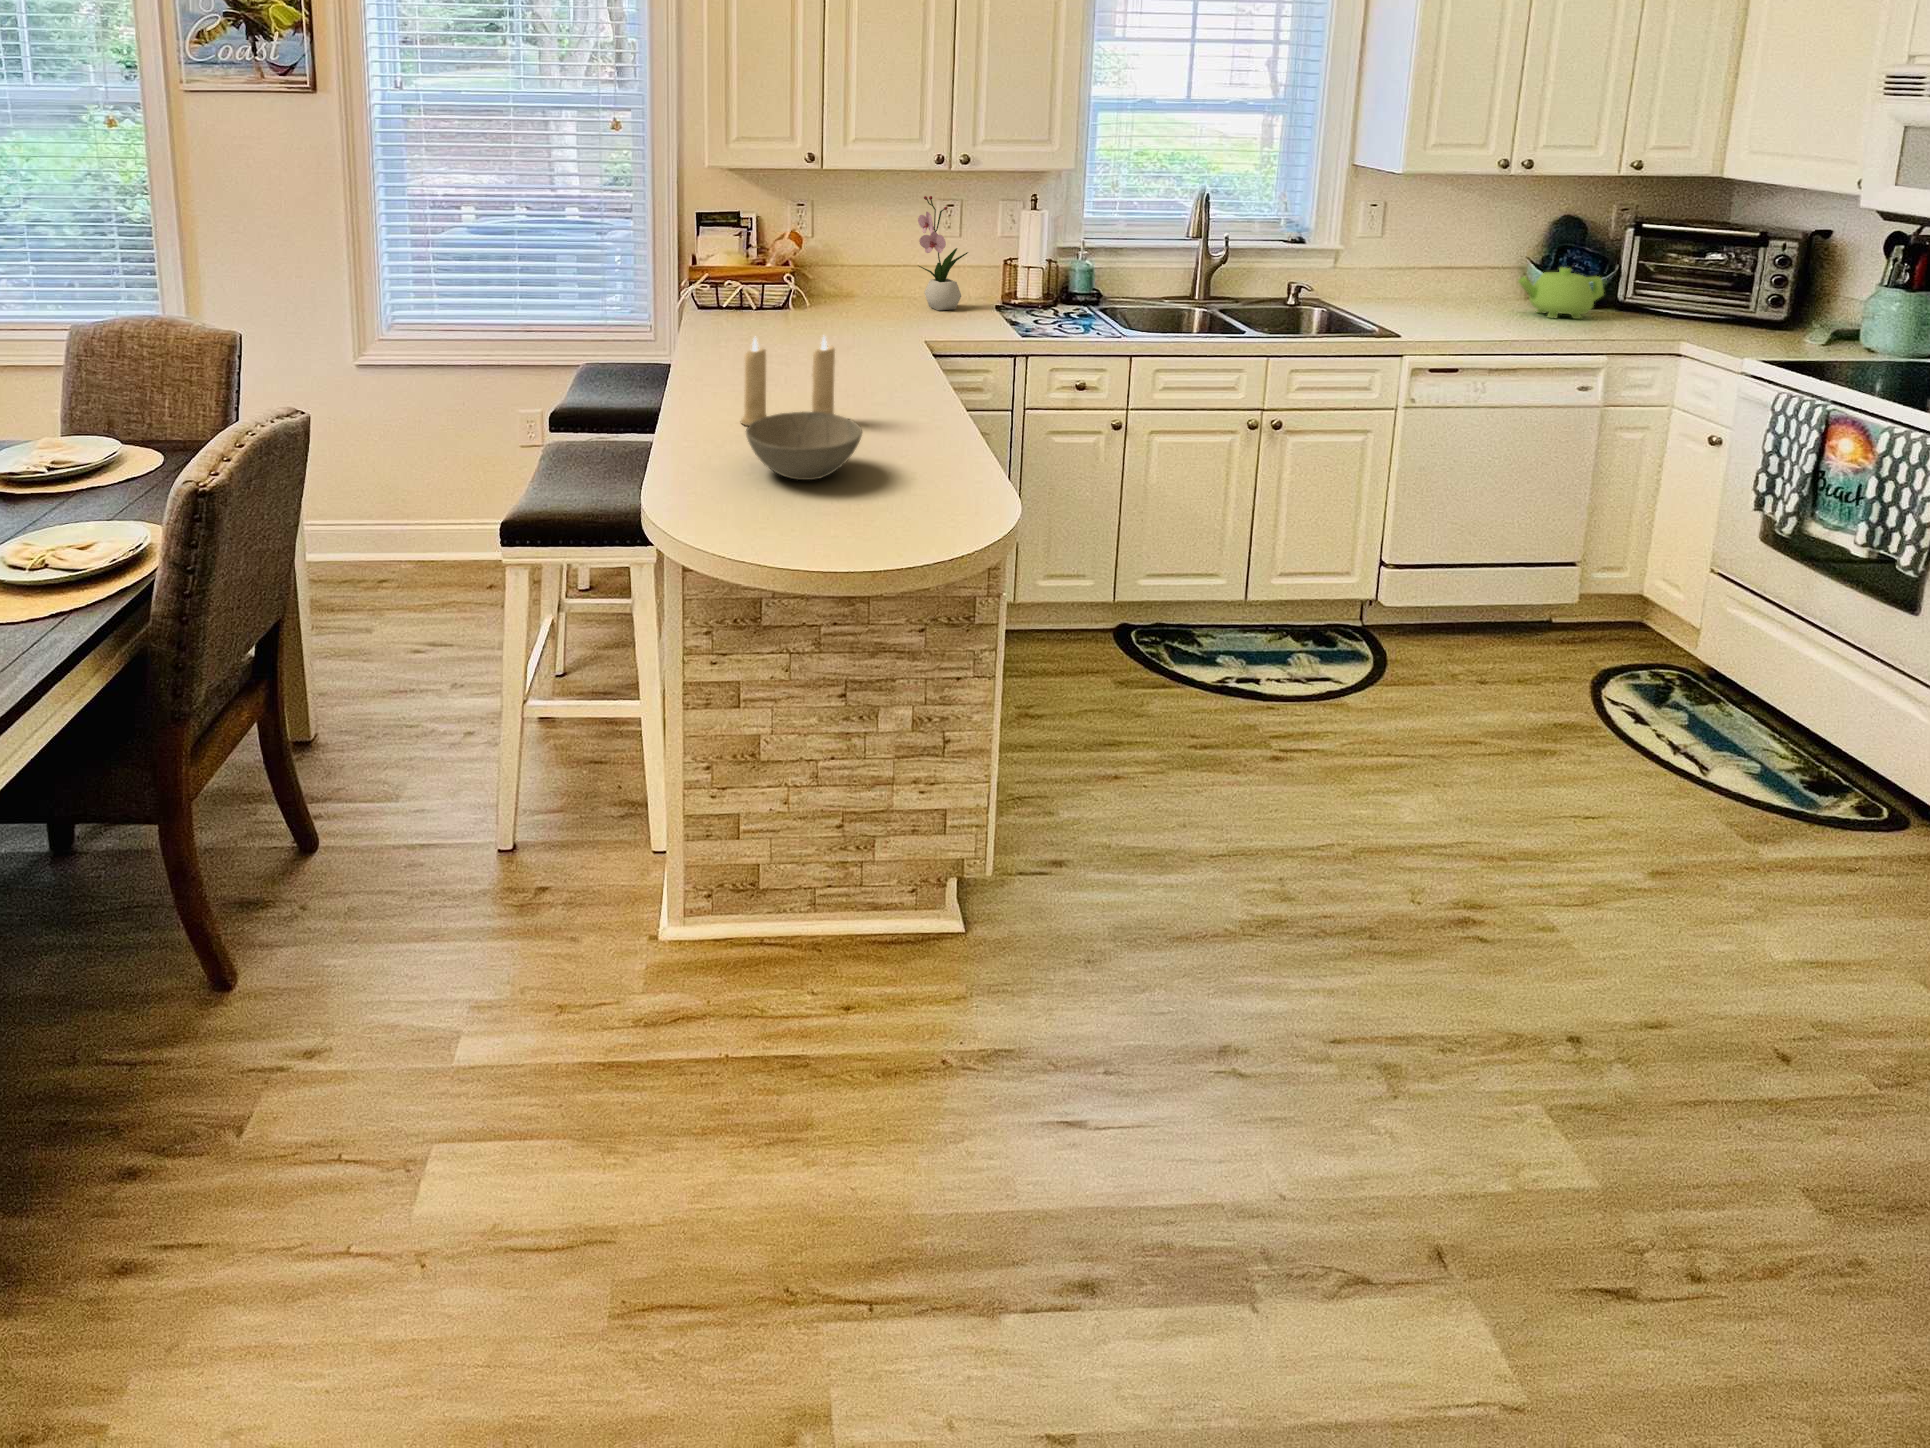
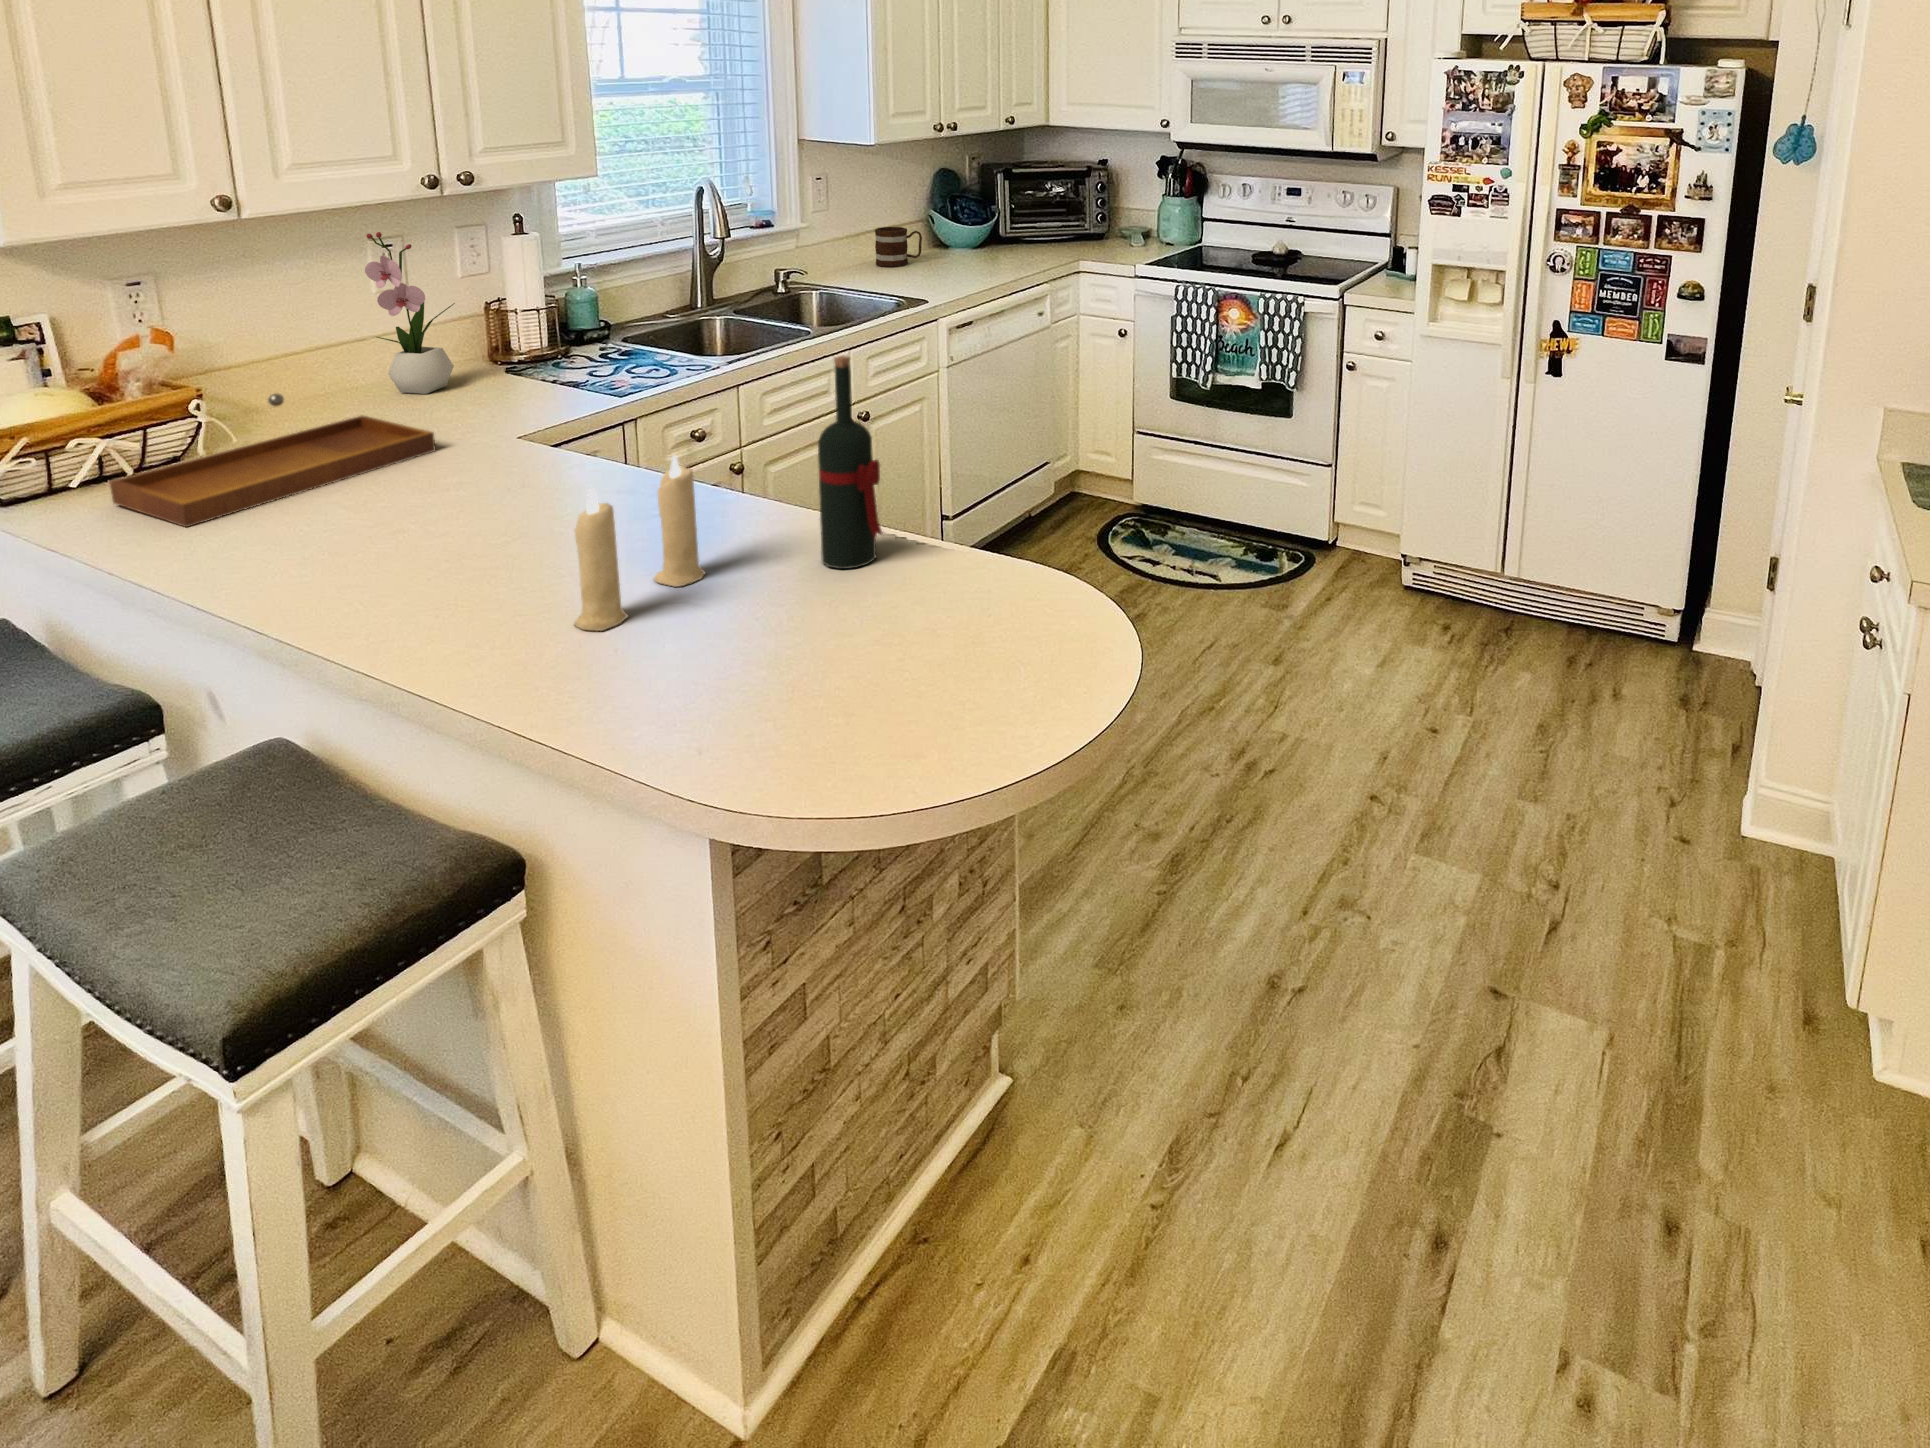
mug: none [1428,264,1484,307] -> present [875,227,922,267]
teapot: present [1518,268,1604,319] -> none [954,215,1009,261]
tray: none [733,279,878,337] -> present [109,394,435,527]
wine bottle: none [885,290,928,450] -> present [818,356,883,569]
bowl: present [746,412,862,480] -> none [752,548,928,660]

